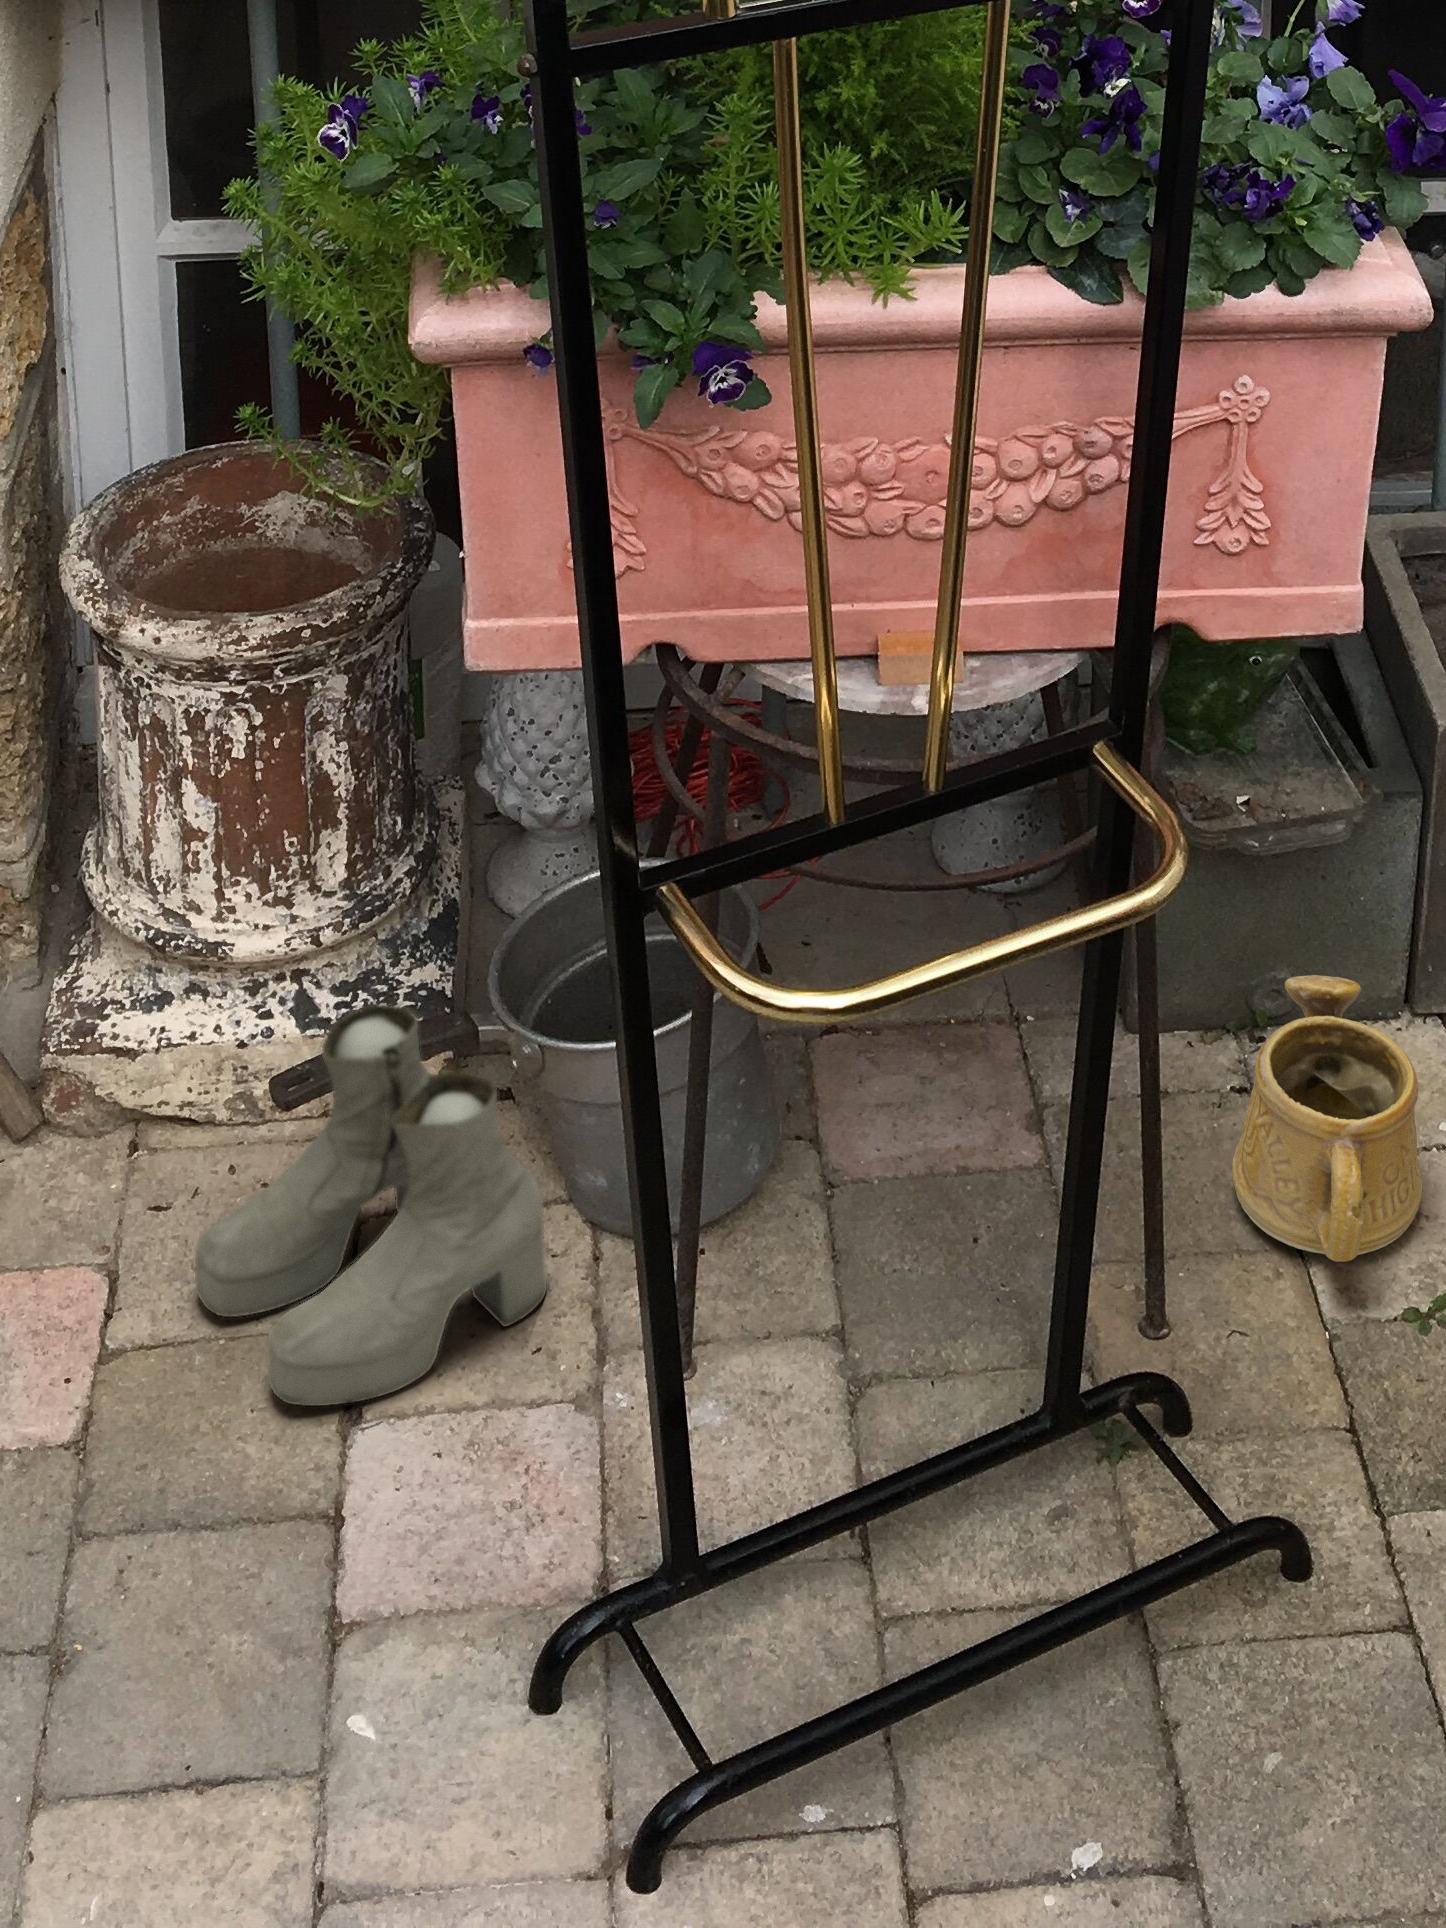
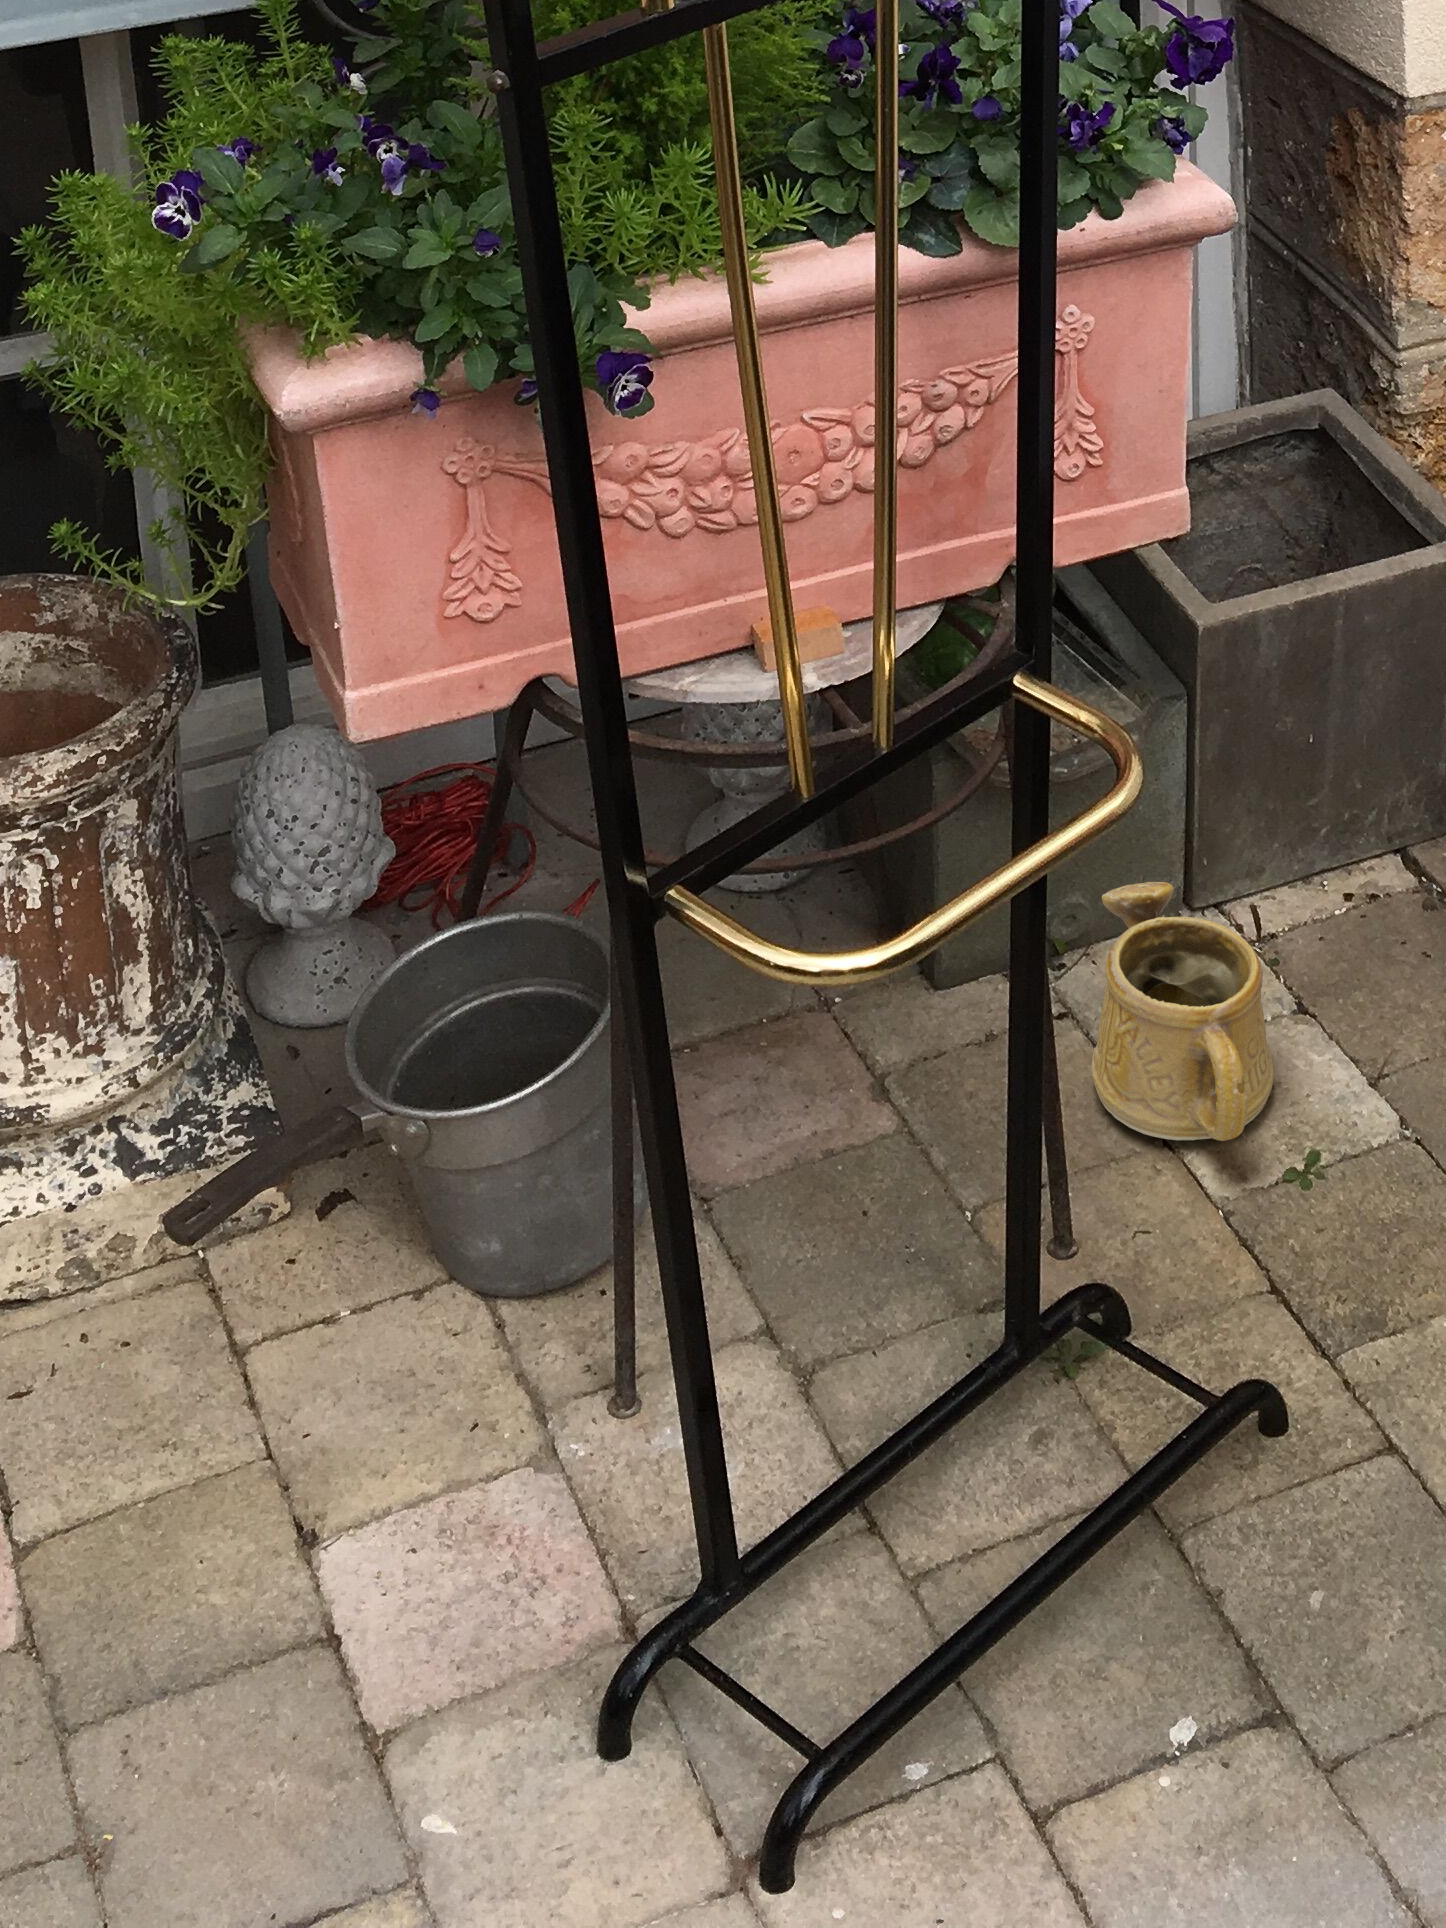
boots: present [195,1004,547,1406] -> none [98,1116,468,1542]

